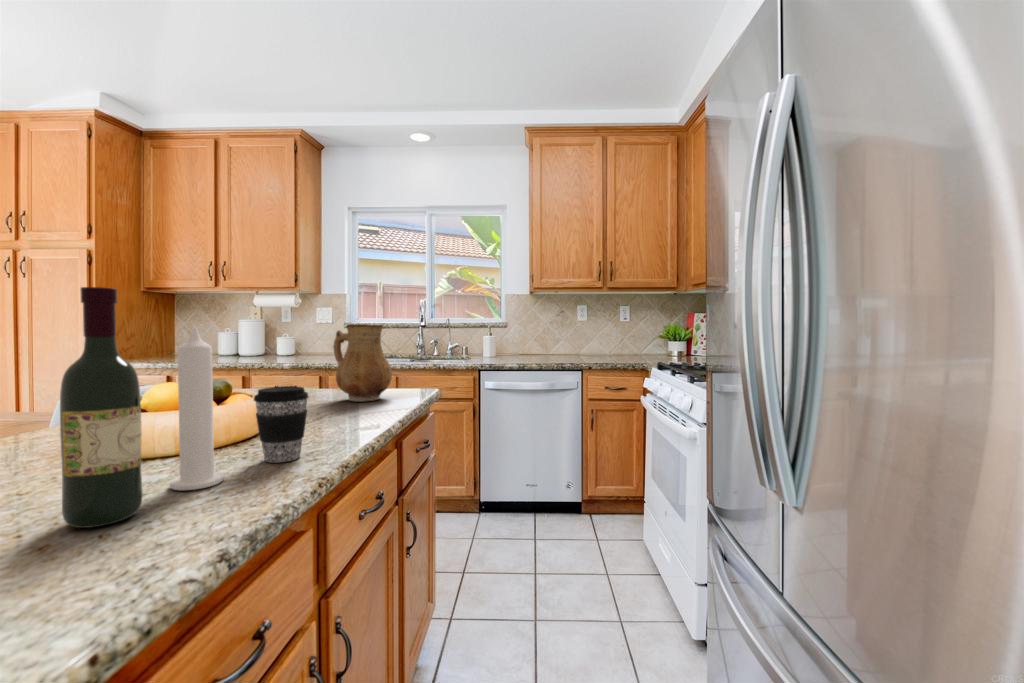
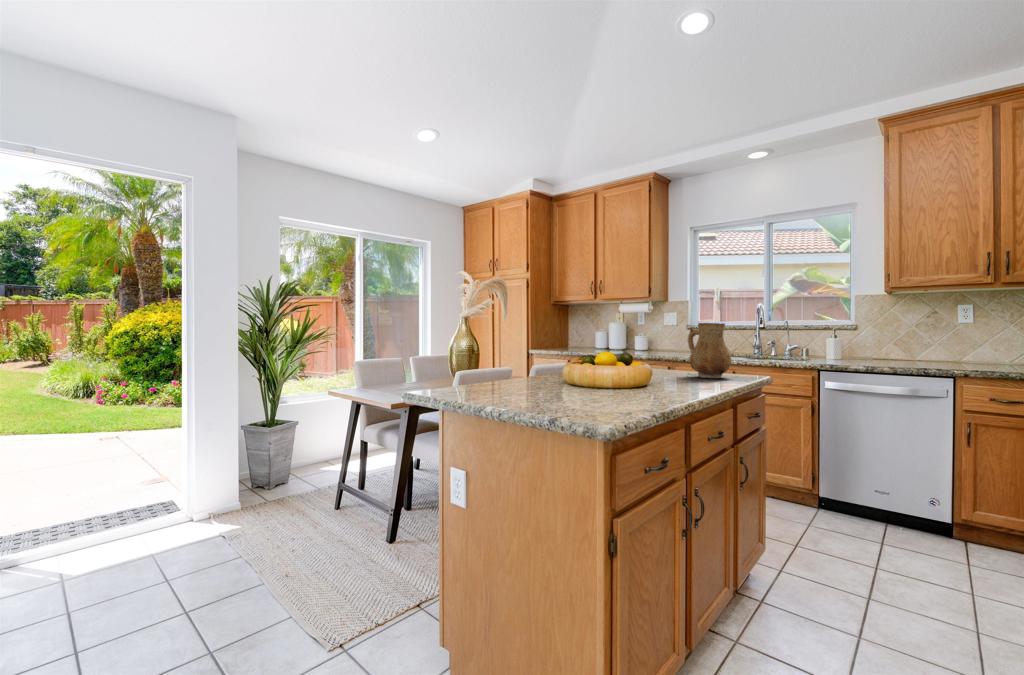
wine bottle: present [60,287,143,528] -> none [589,303,616,402]
candle: present [170,326,224,490] -> none [619,320,642,398]
coffee cup: present [254,387,308,462] -> none [653,355,682,395]

